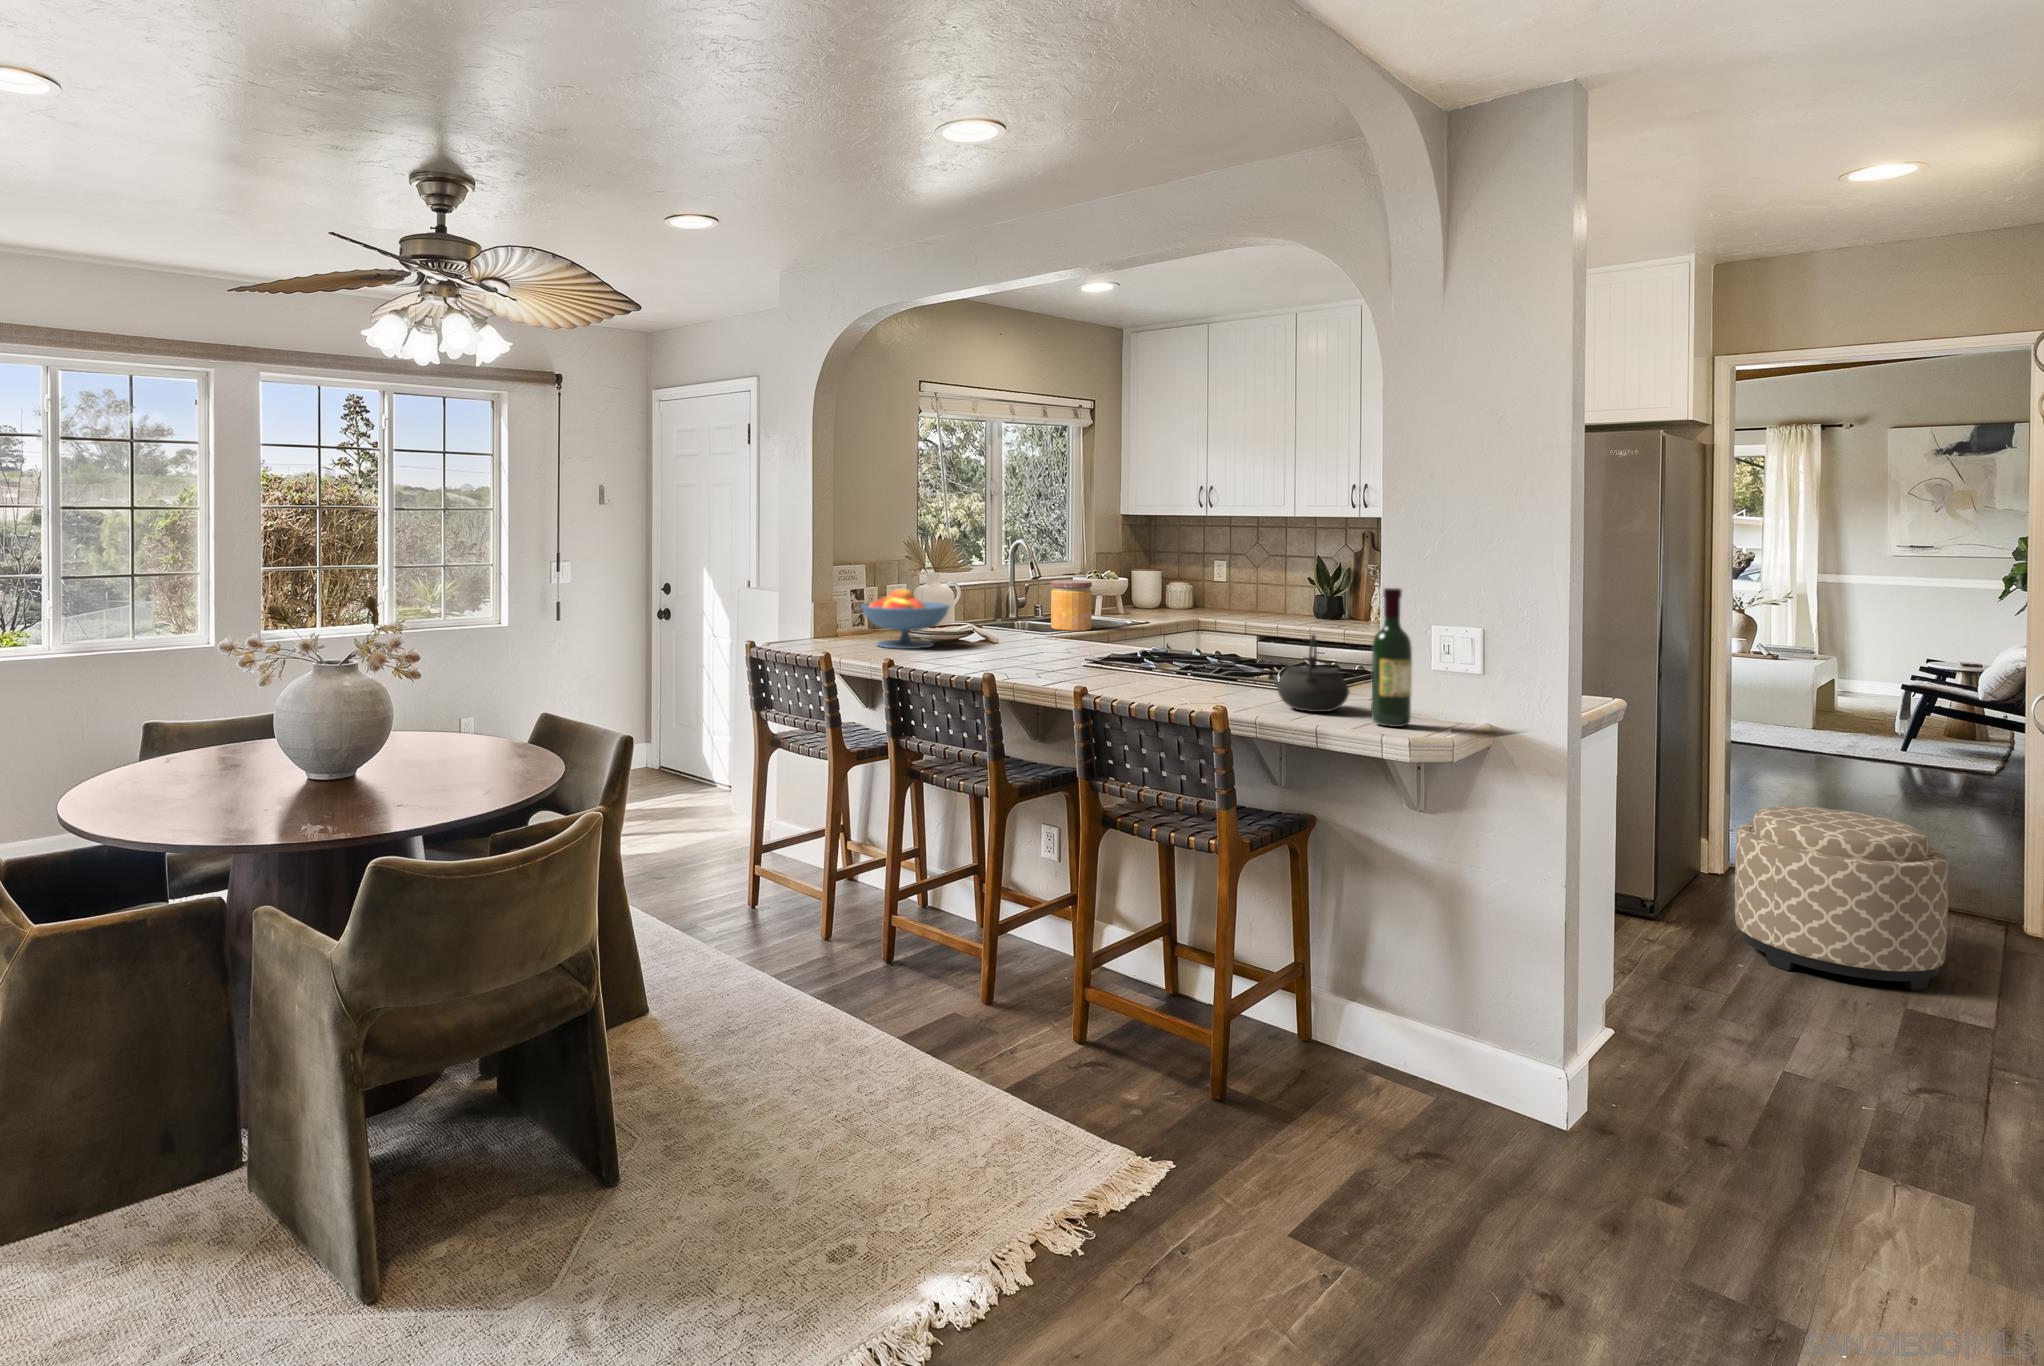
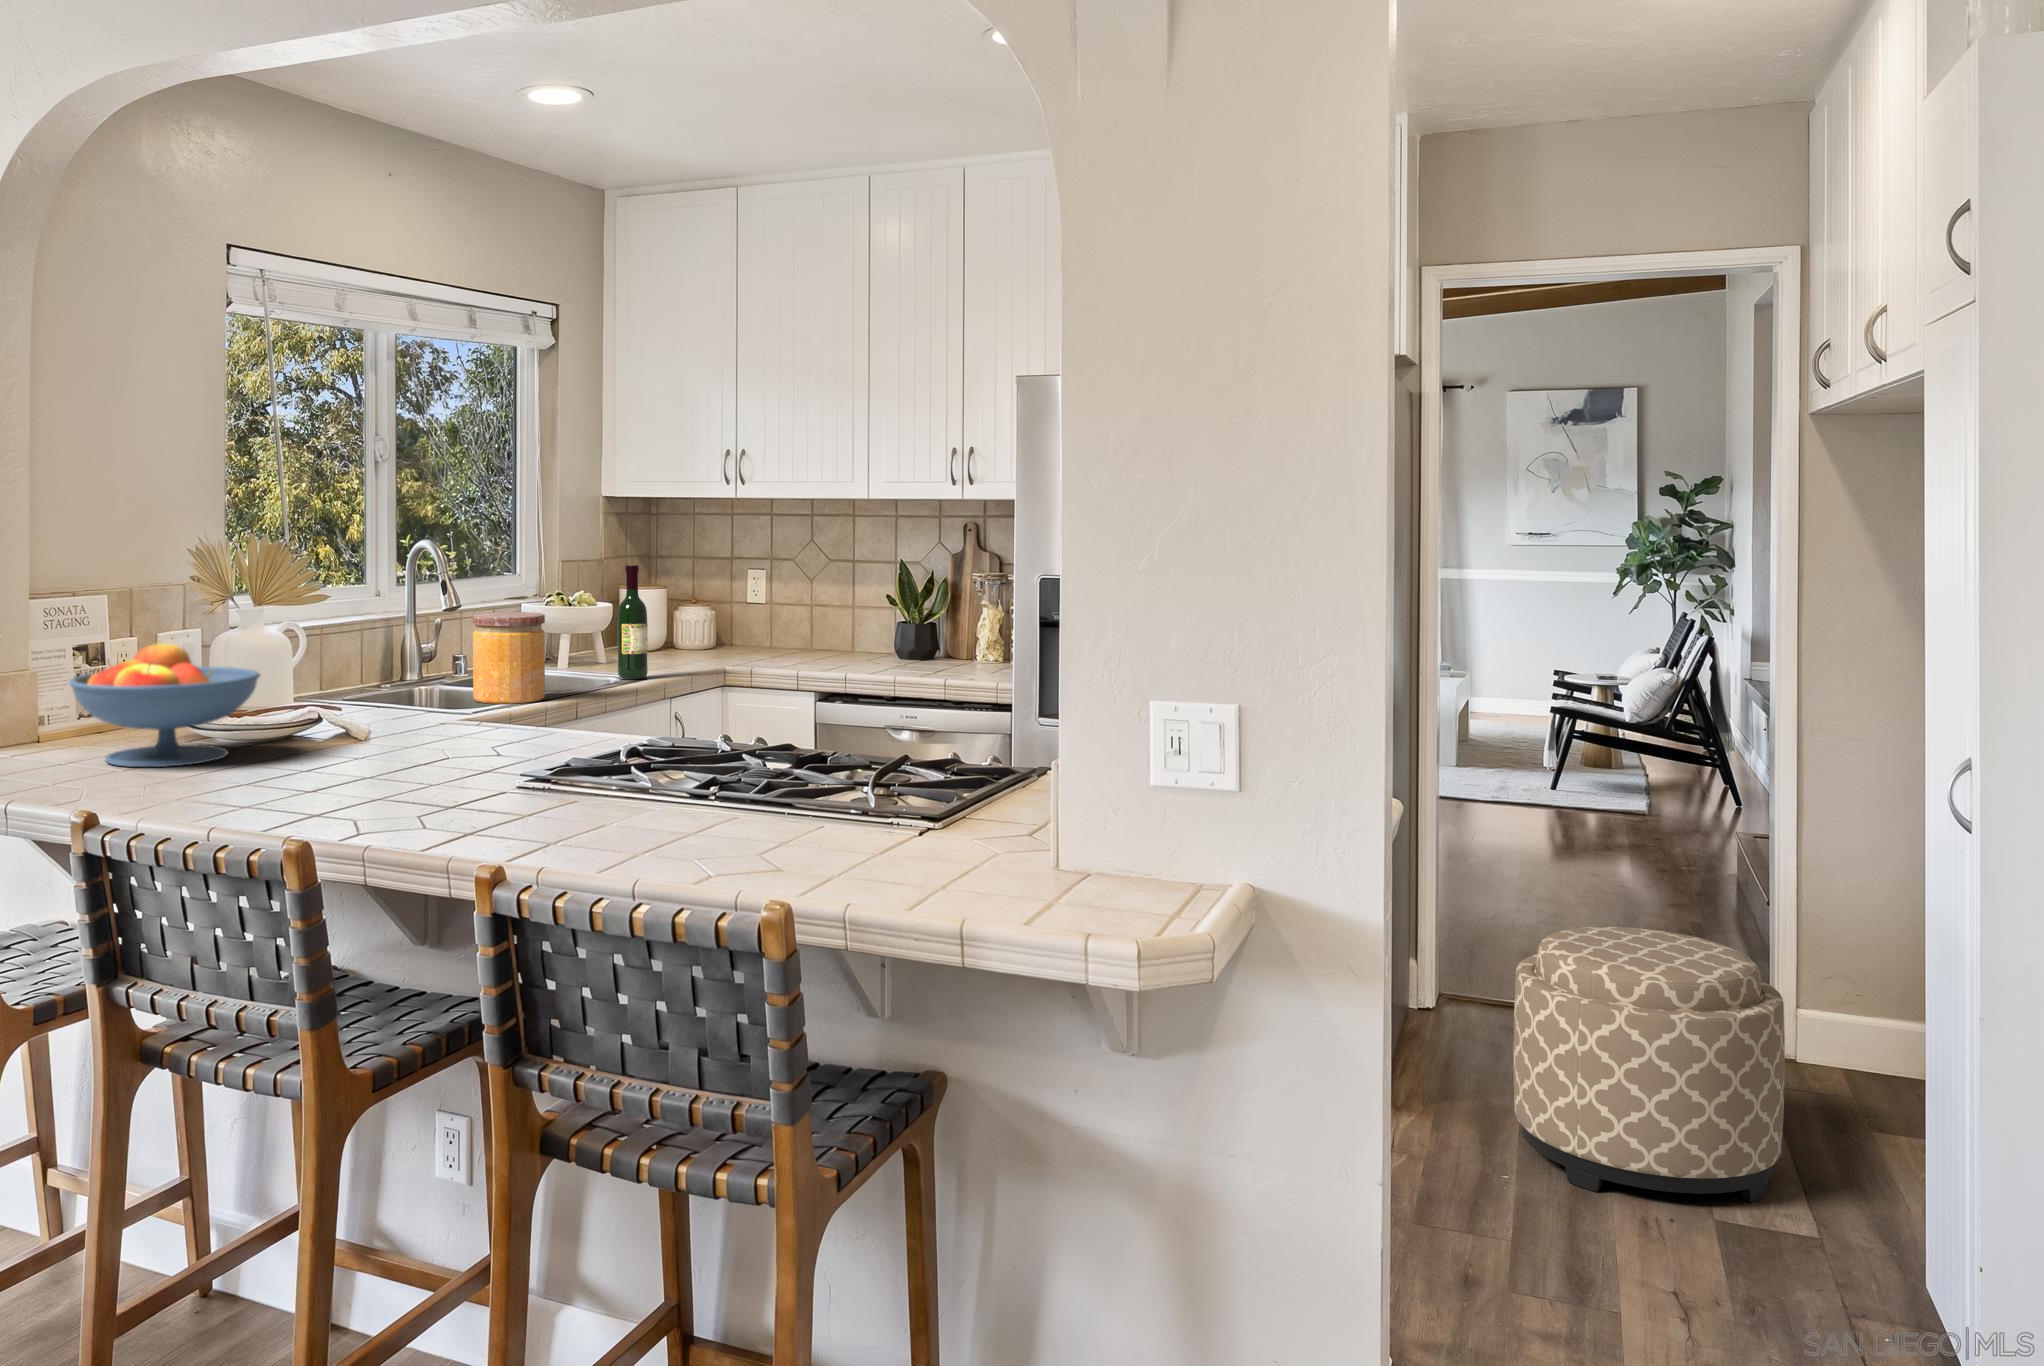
wine bottle: present [1371,588,1412,727] -> present [617,565,648,679]
kettle: present [1277,635,1350,712] -> none [885,726,1022,888]

